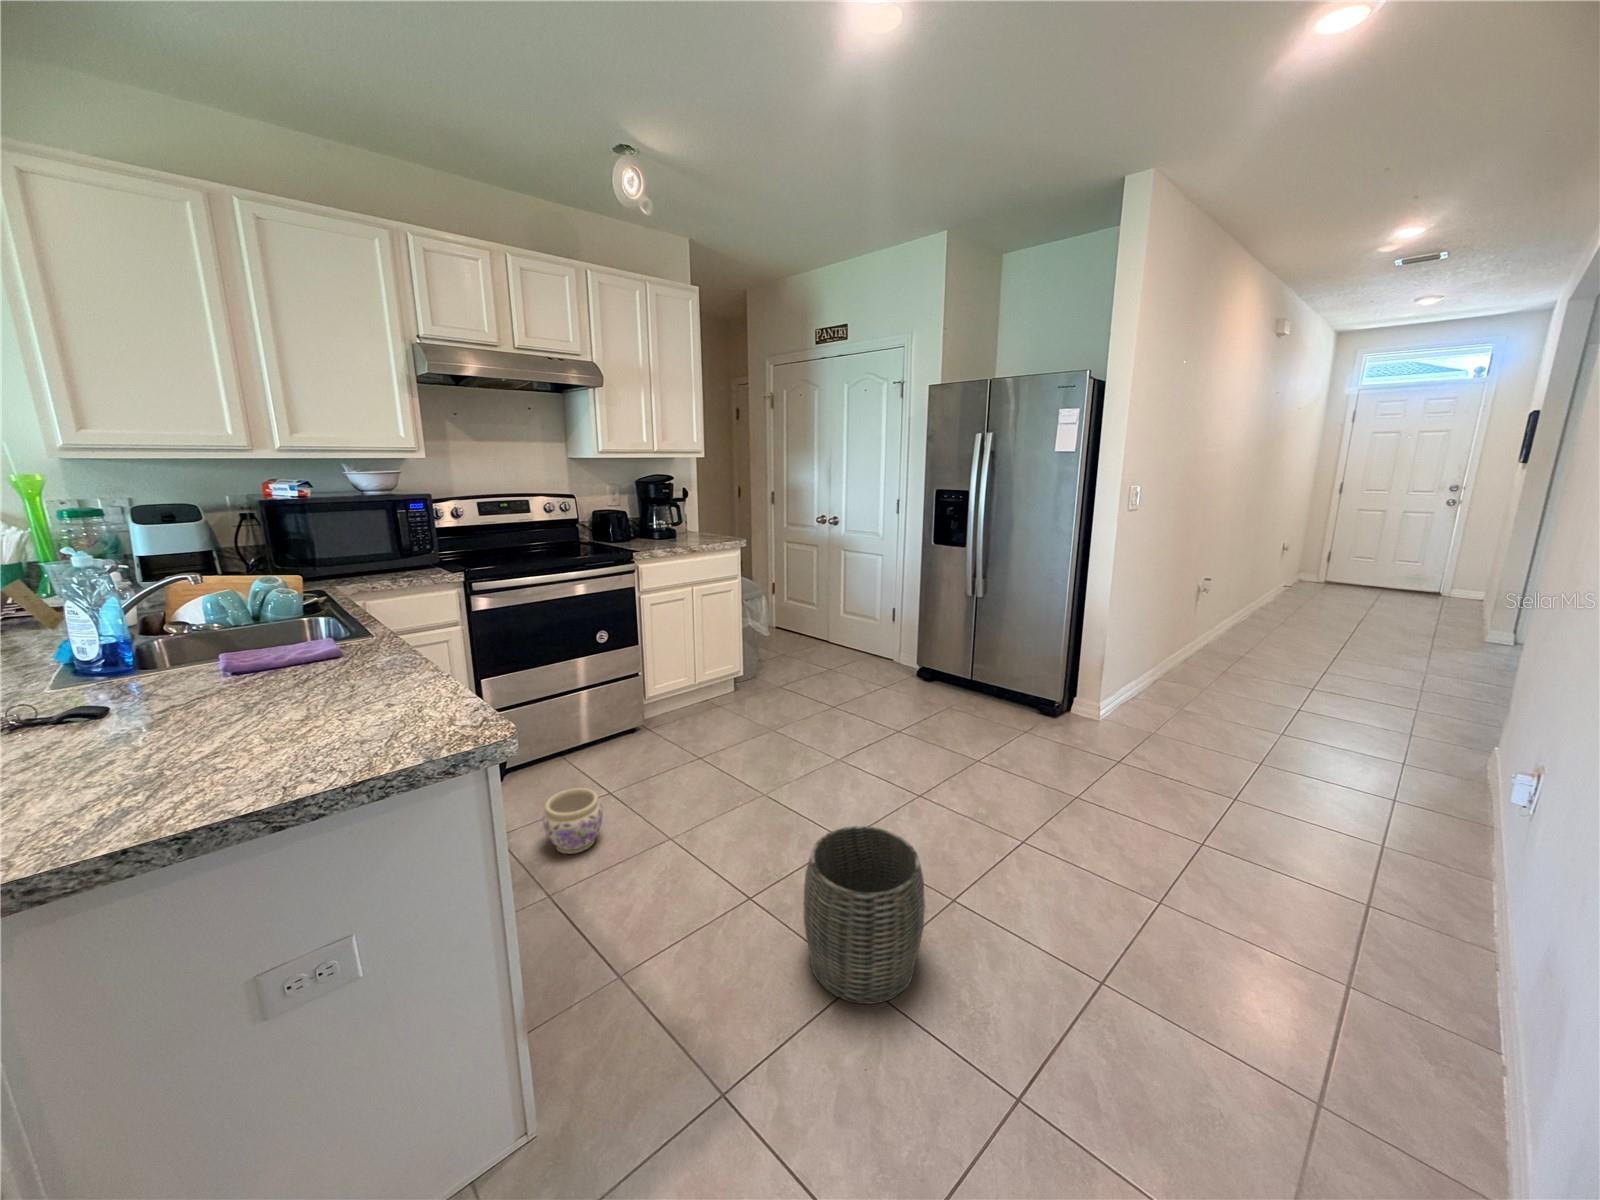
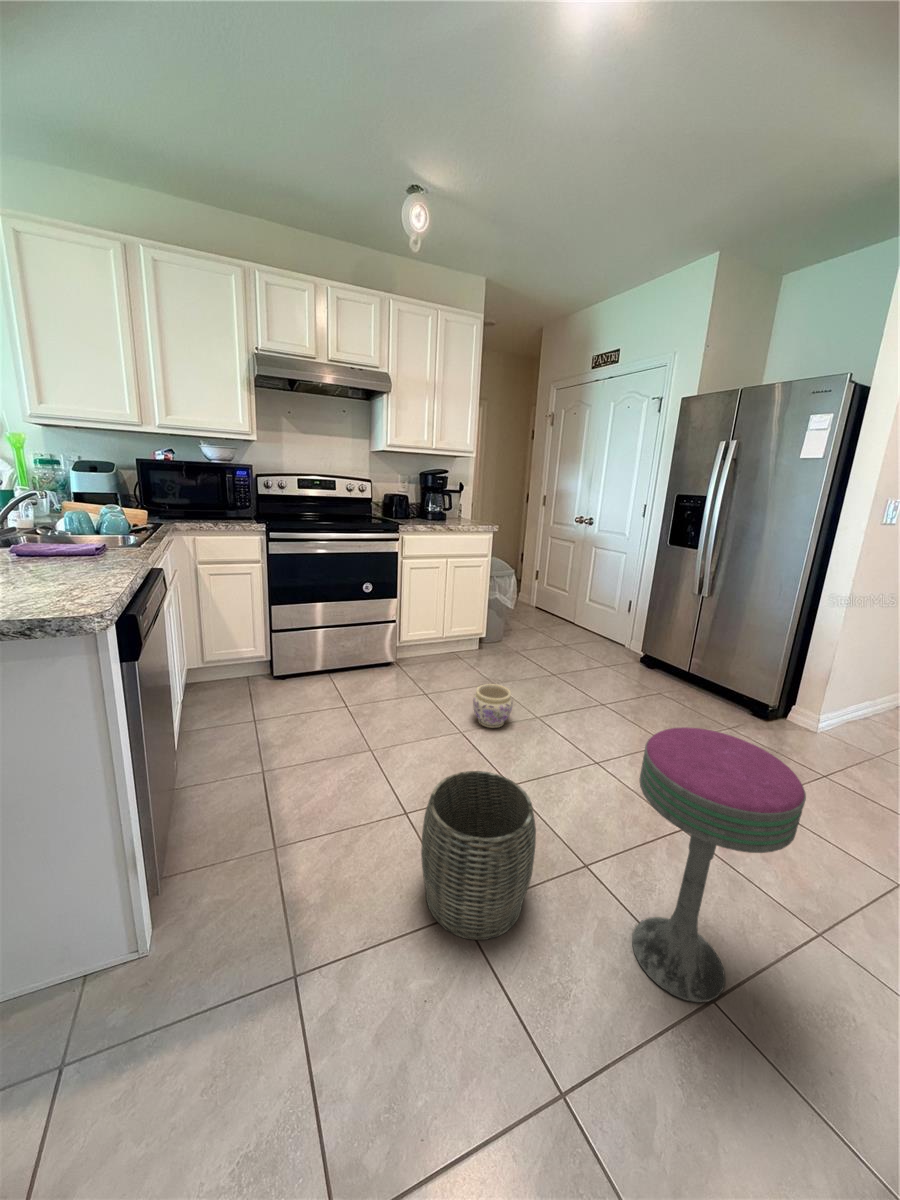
bar stool: none [1015,736,1155,989] -> present [632,727,806,1002]
planter: present [542,788,603,854] -> present [473,684,513,728]

